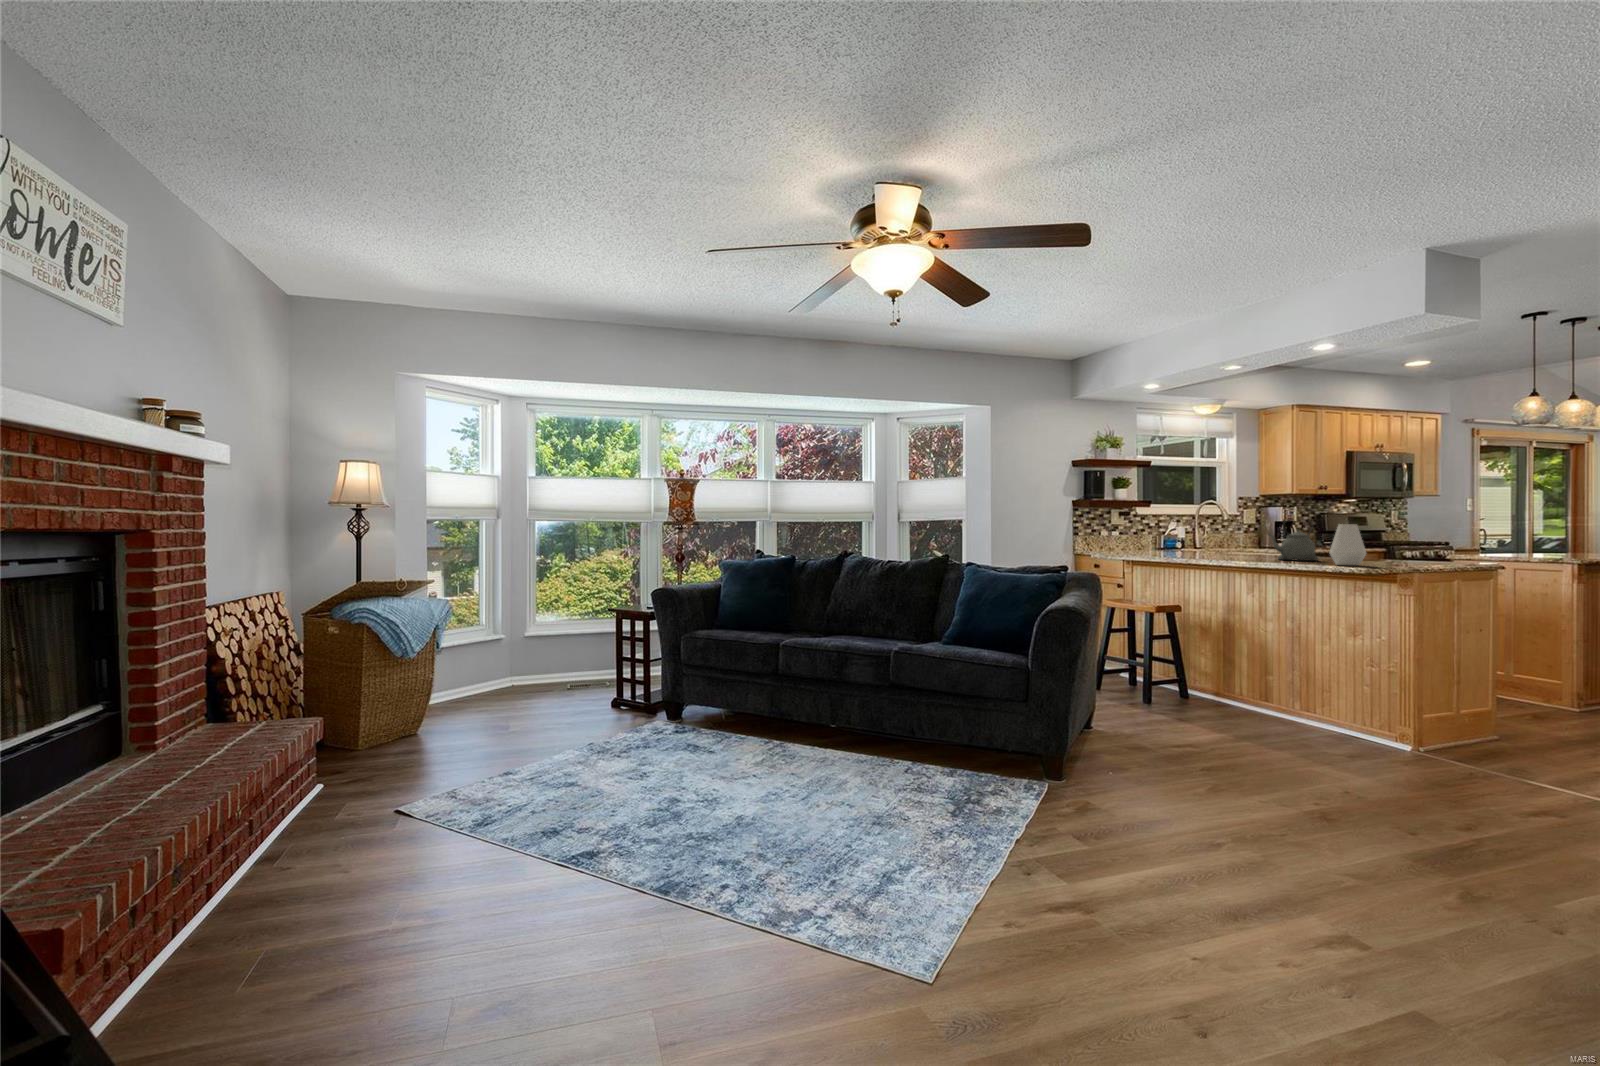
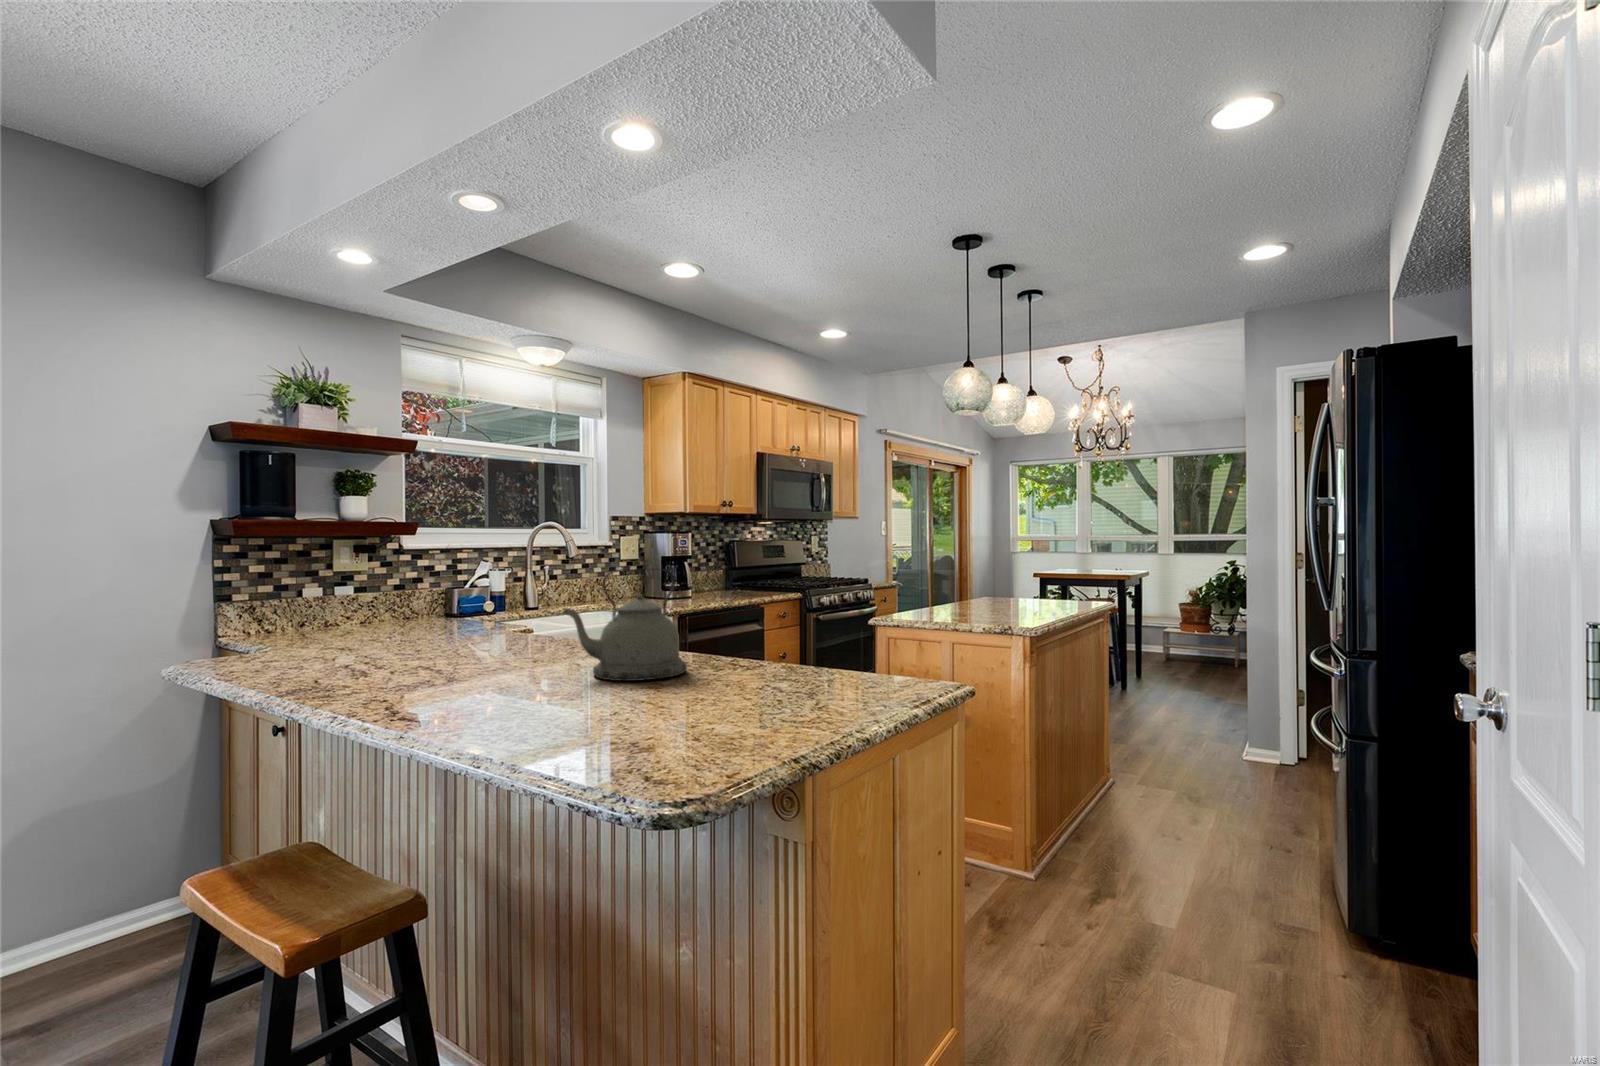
vase: present [1329,524,1366,566] -> none [692,587,787,719]

